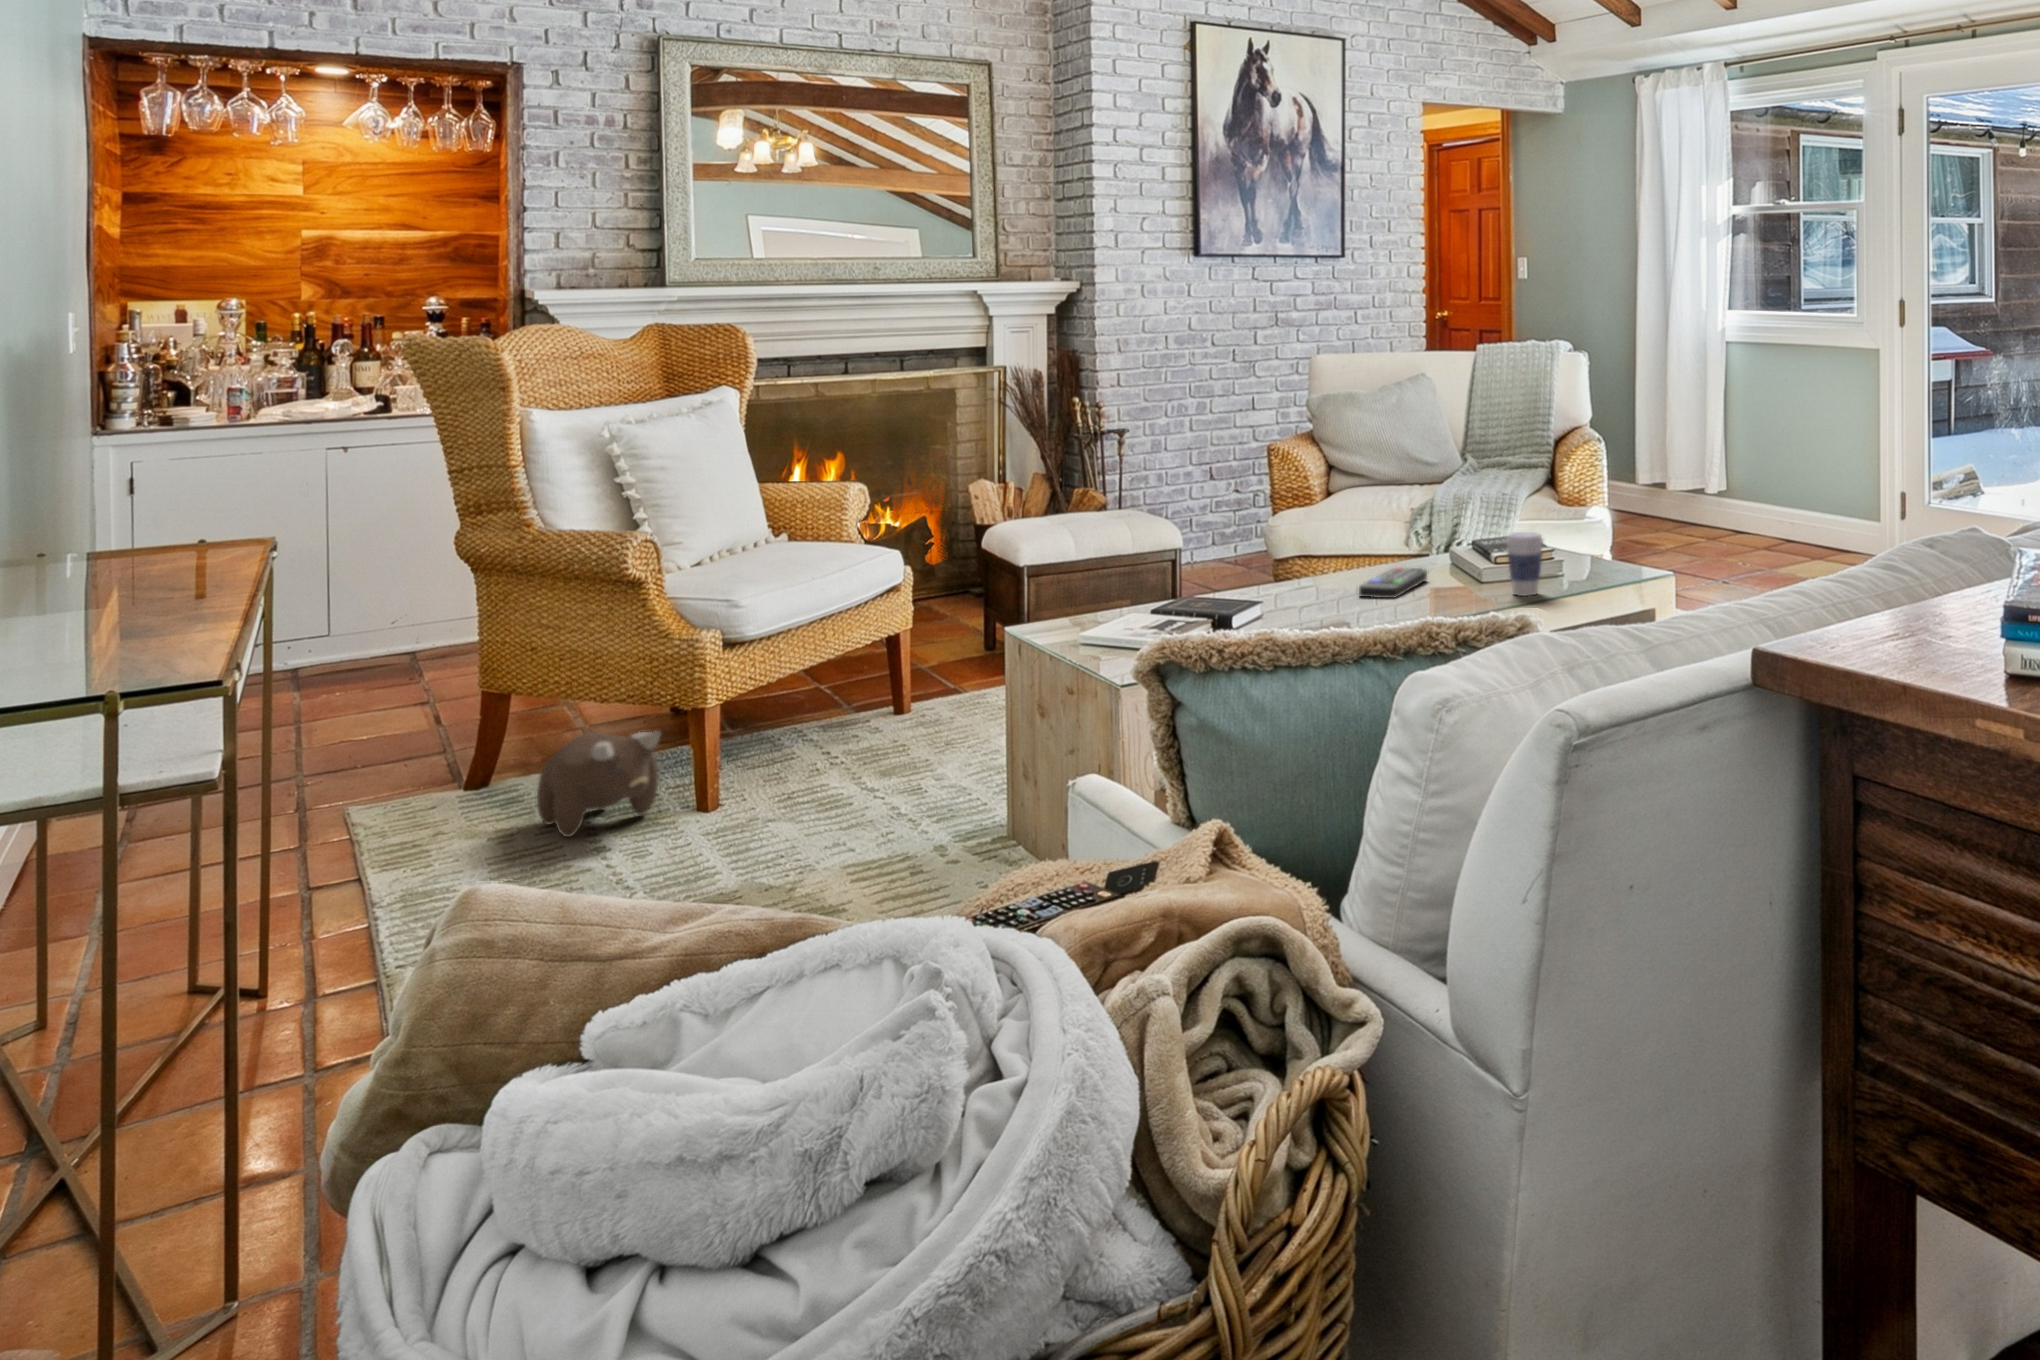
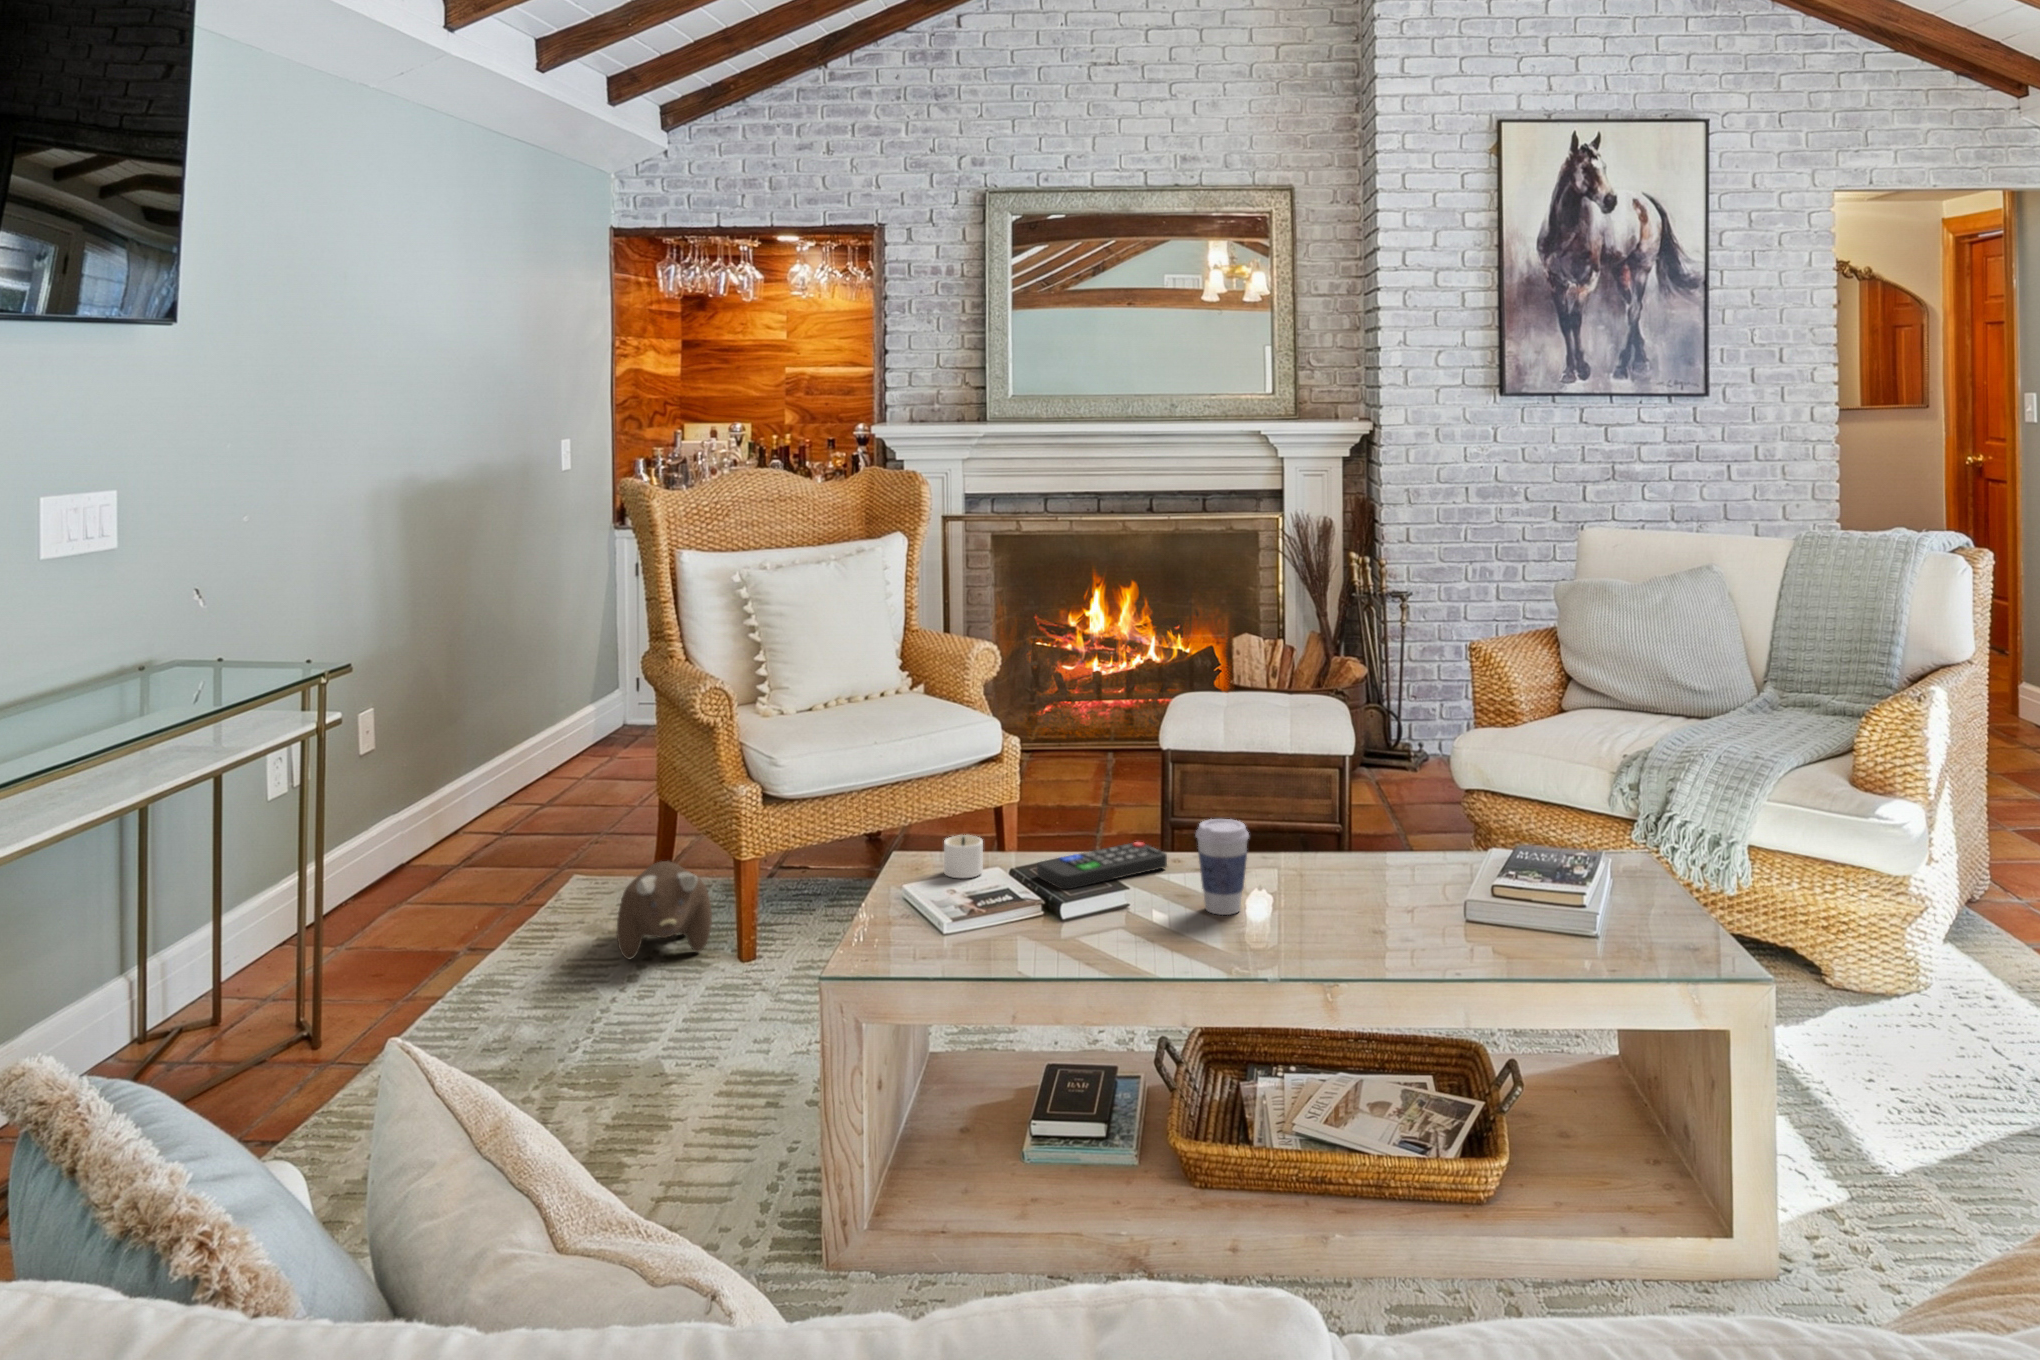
coffee cup: present [1506,532,1543,596] -> present [1196,819,1249,915]
remote control: present [1359,567,1427,598] -> present [1037,842,1167,889]
candle: none [1073,602,1121,636] -> present [944,835,983,878]

